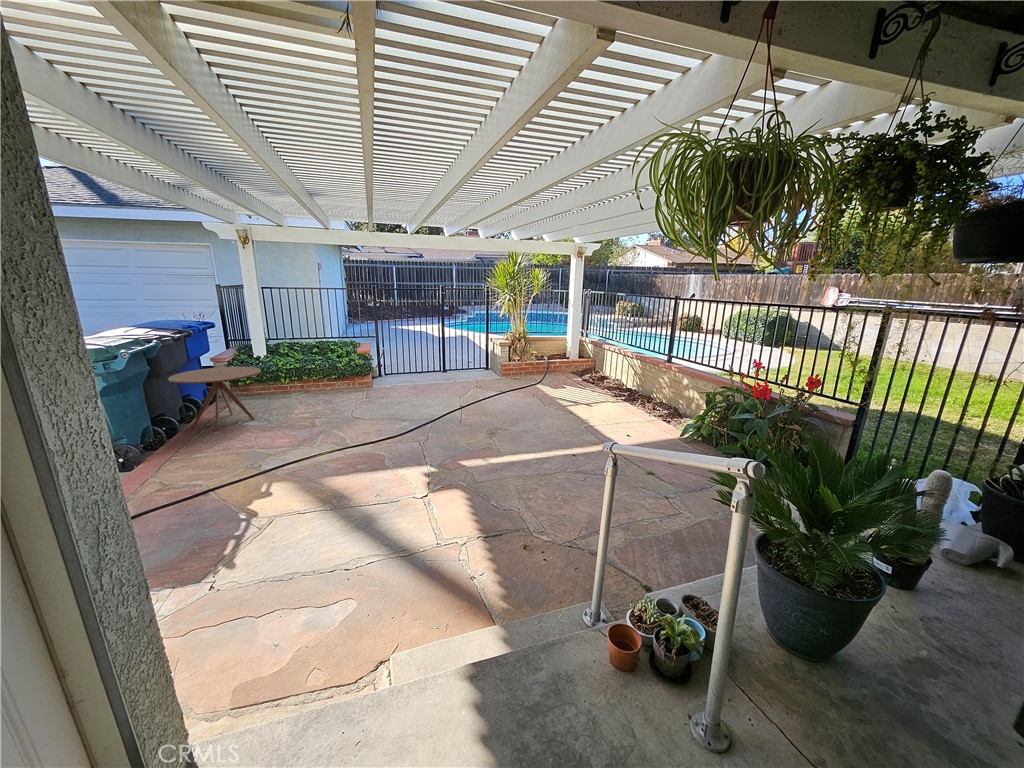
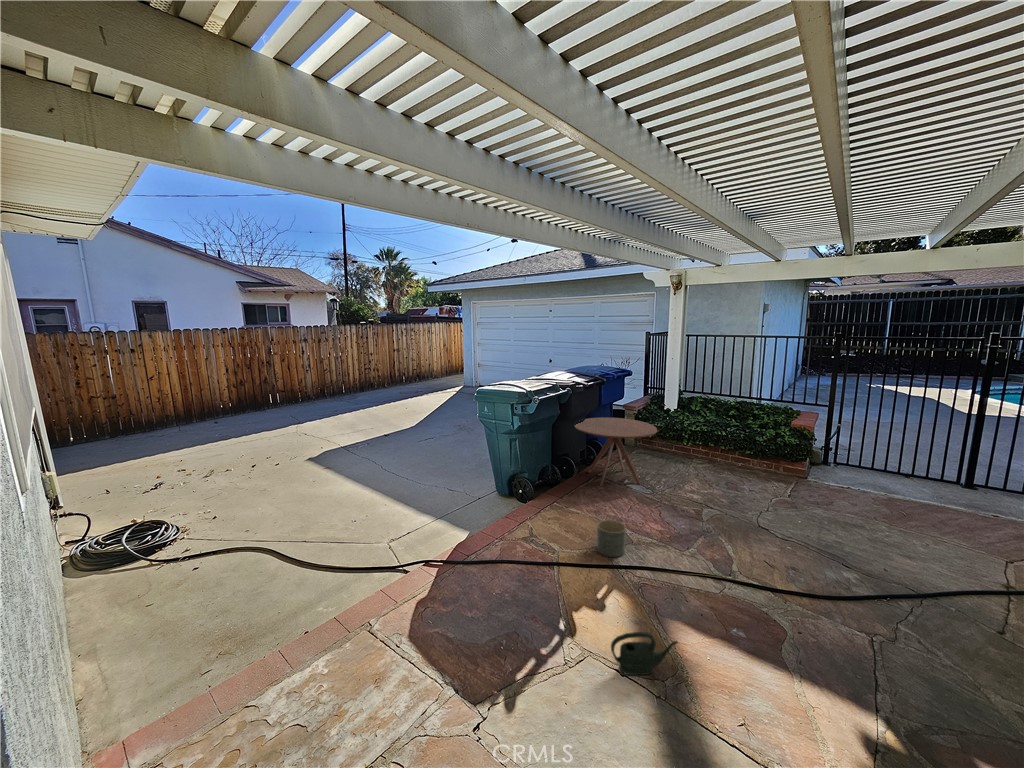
planter: none [238,440,268,469] -> present [597,520,626,557]
watering can: none [294,479,337,514] -> present [611,632,678,675]

